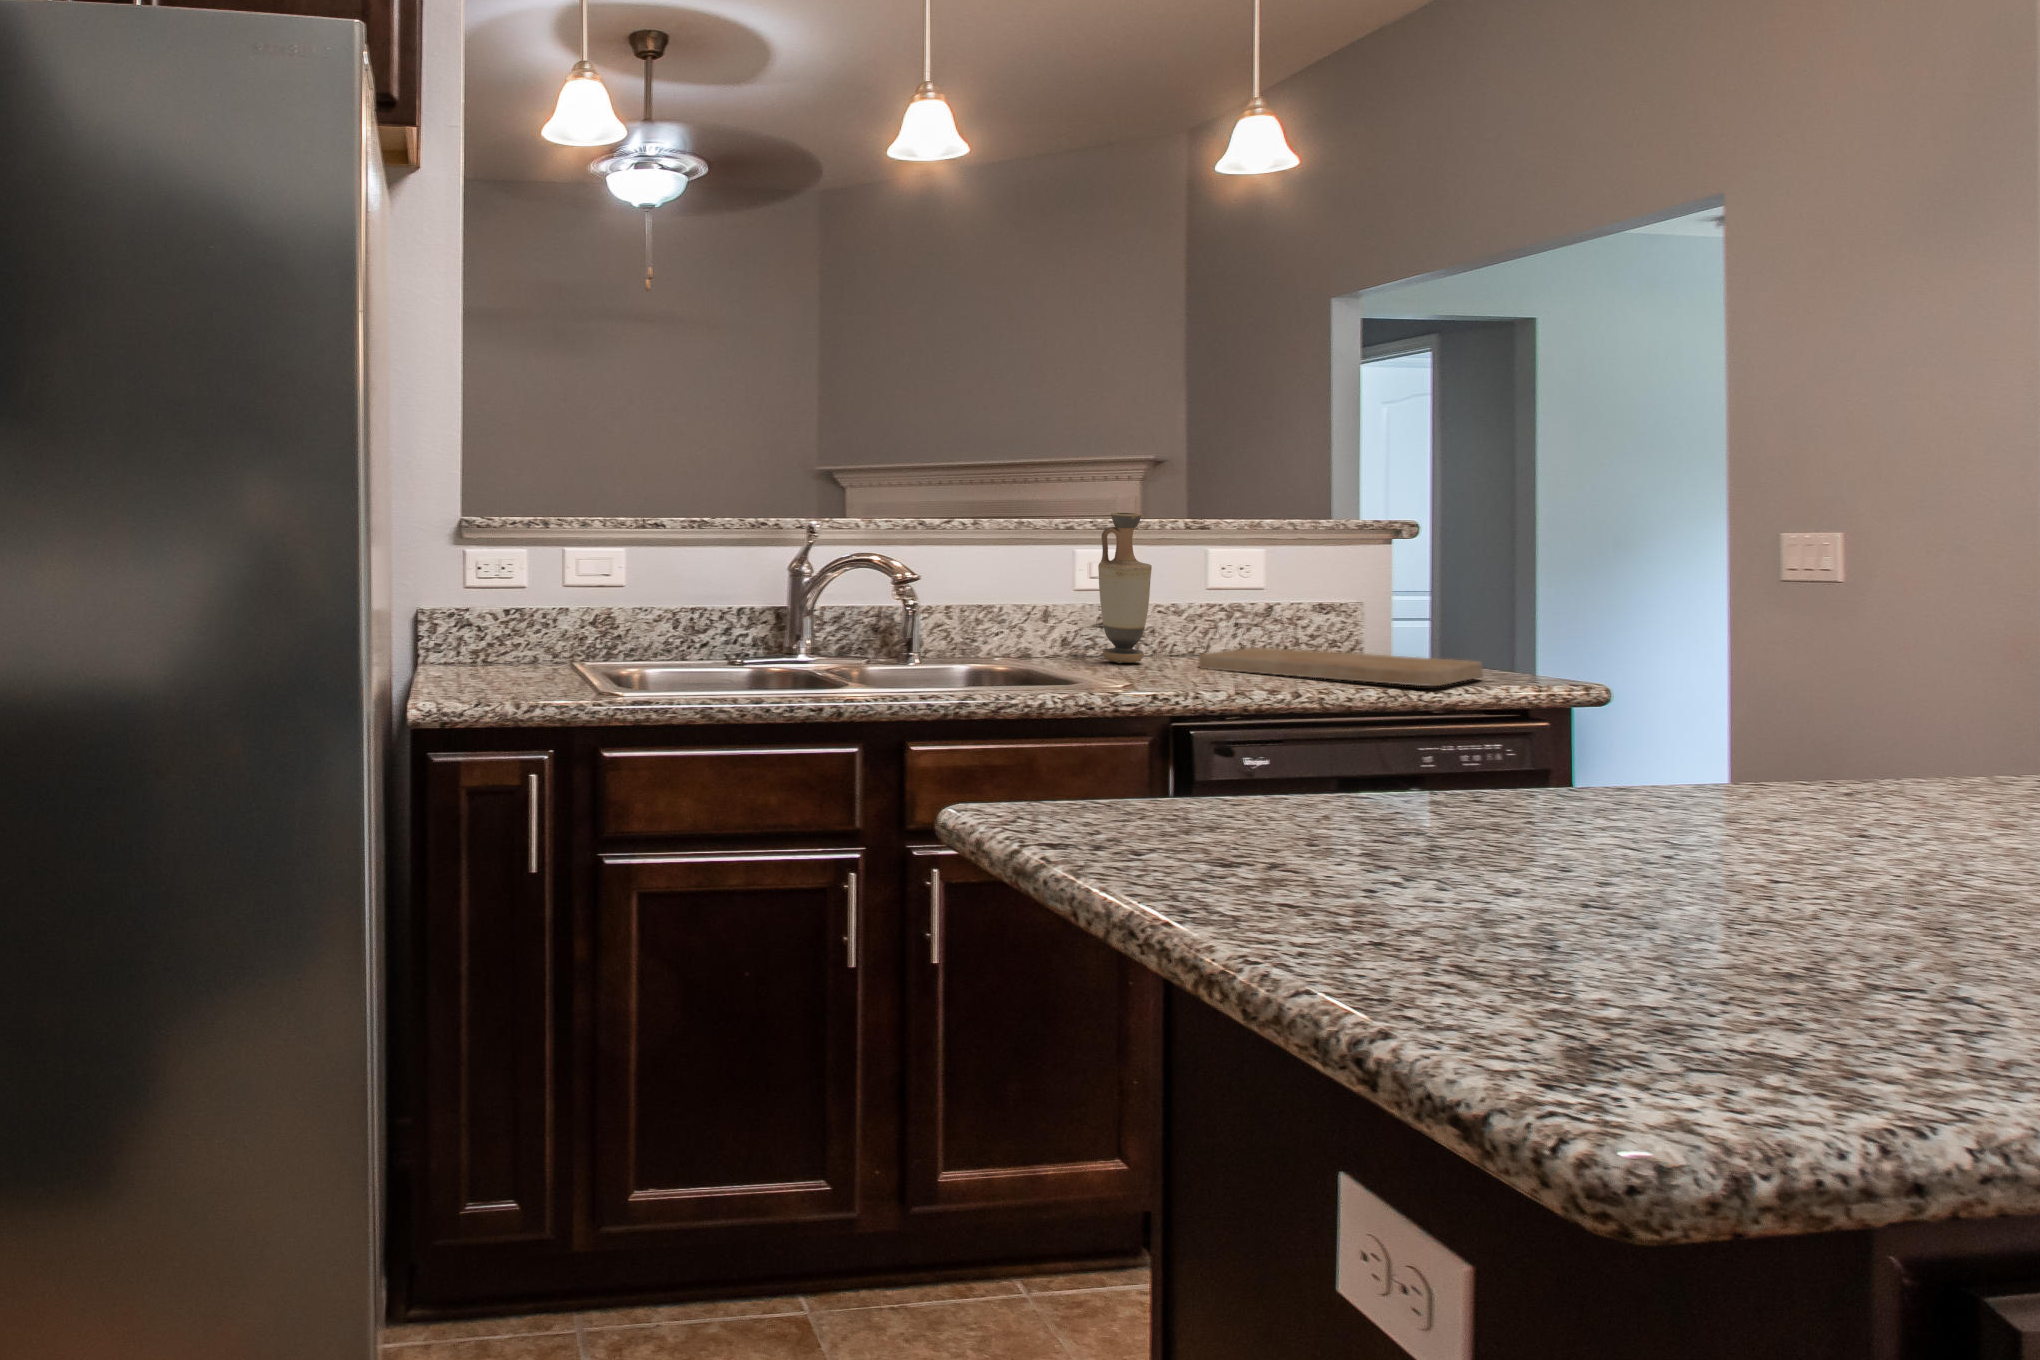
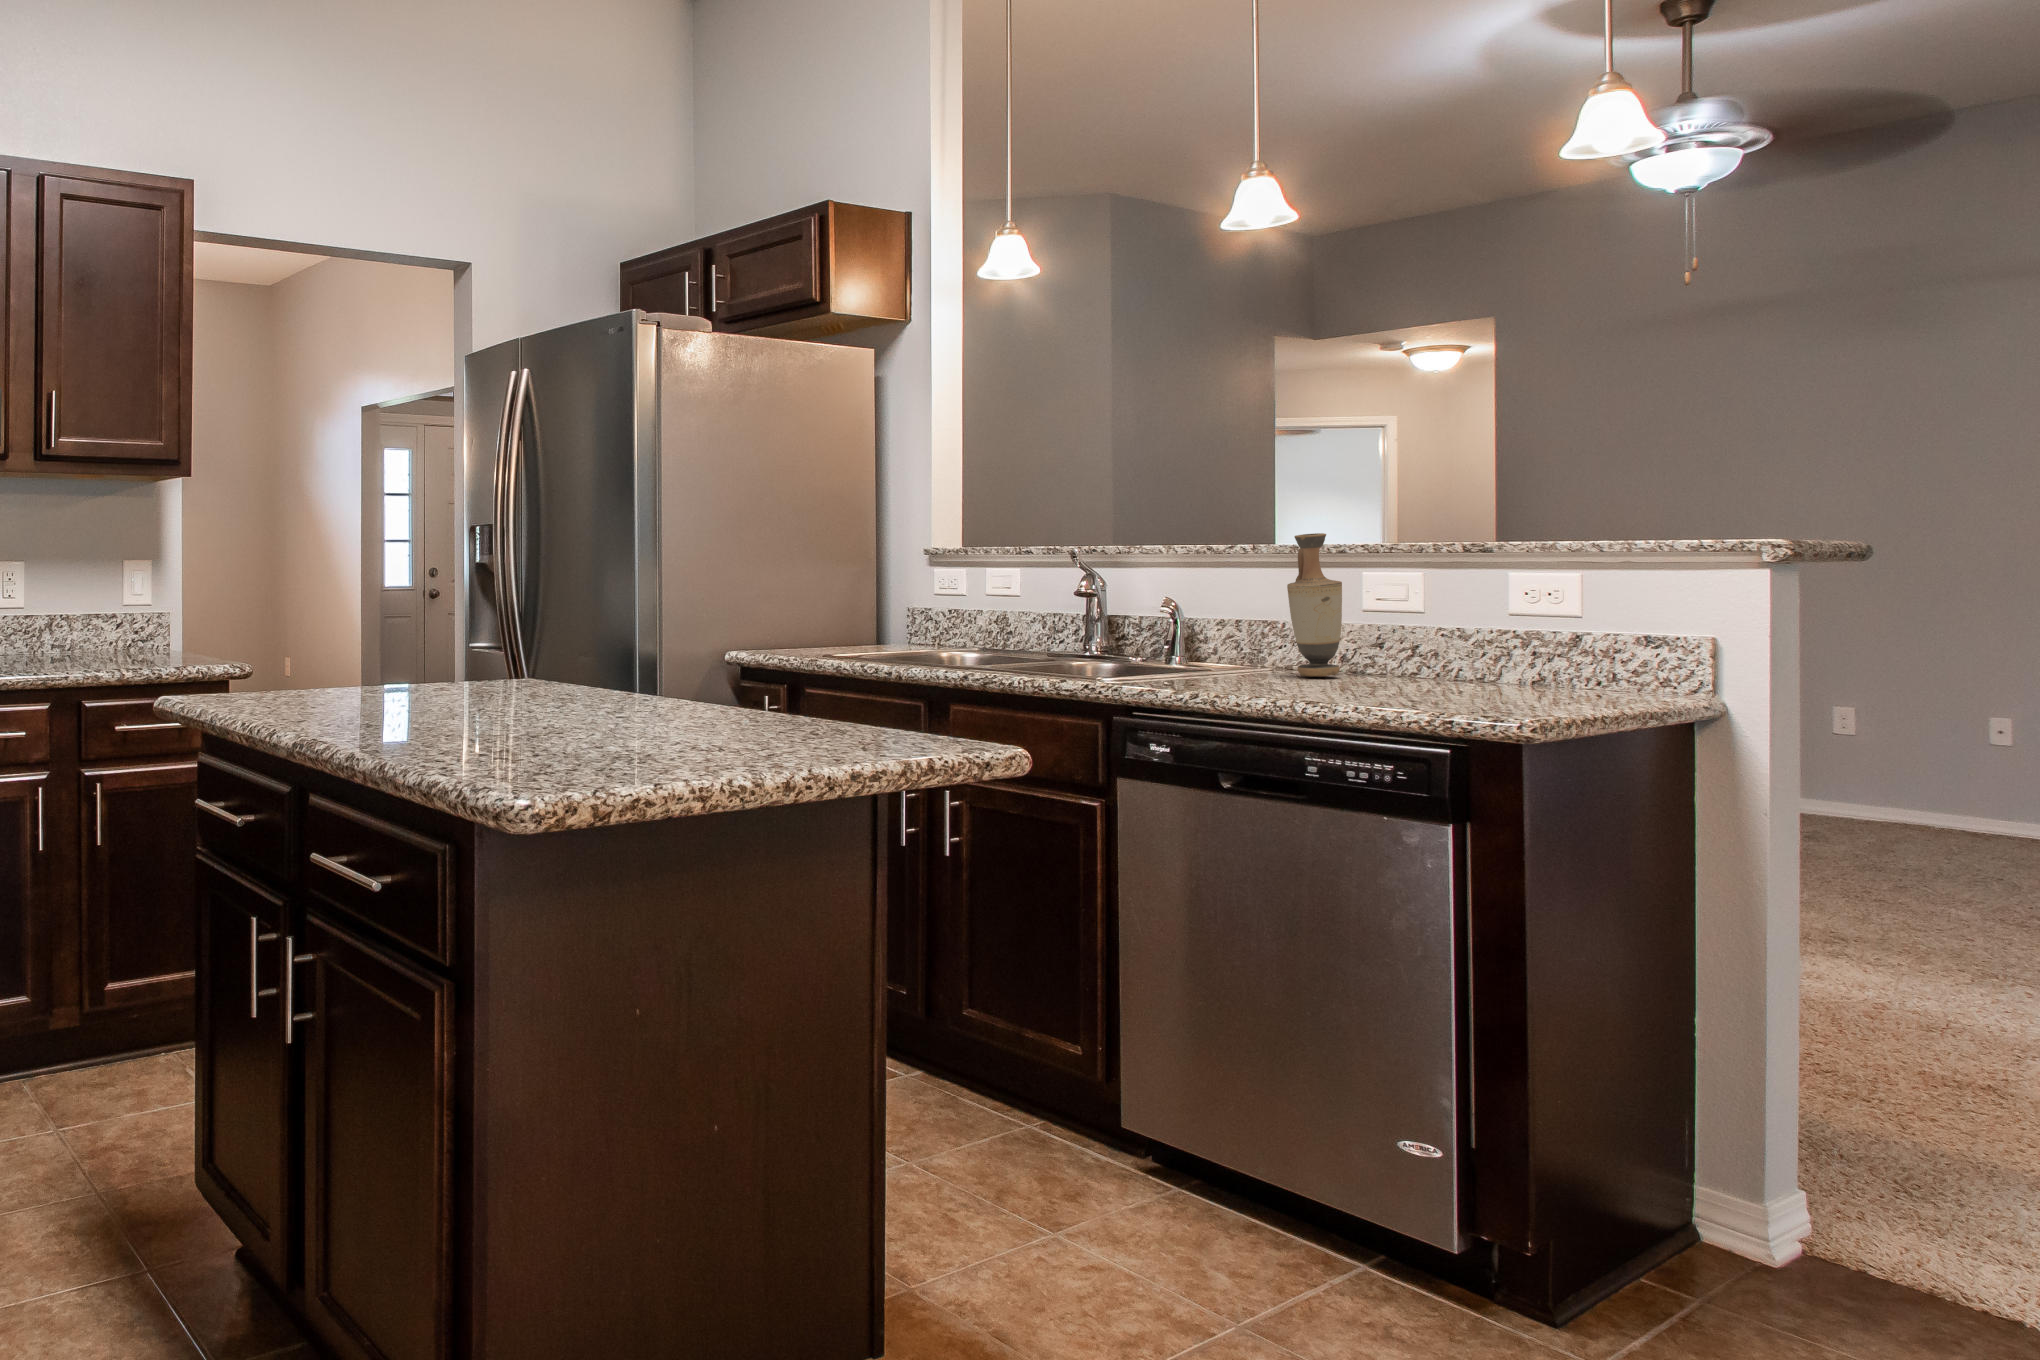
cutting board: present [1198,648,1483,686] -> none [1341,672,1521,708]

